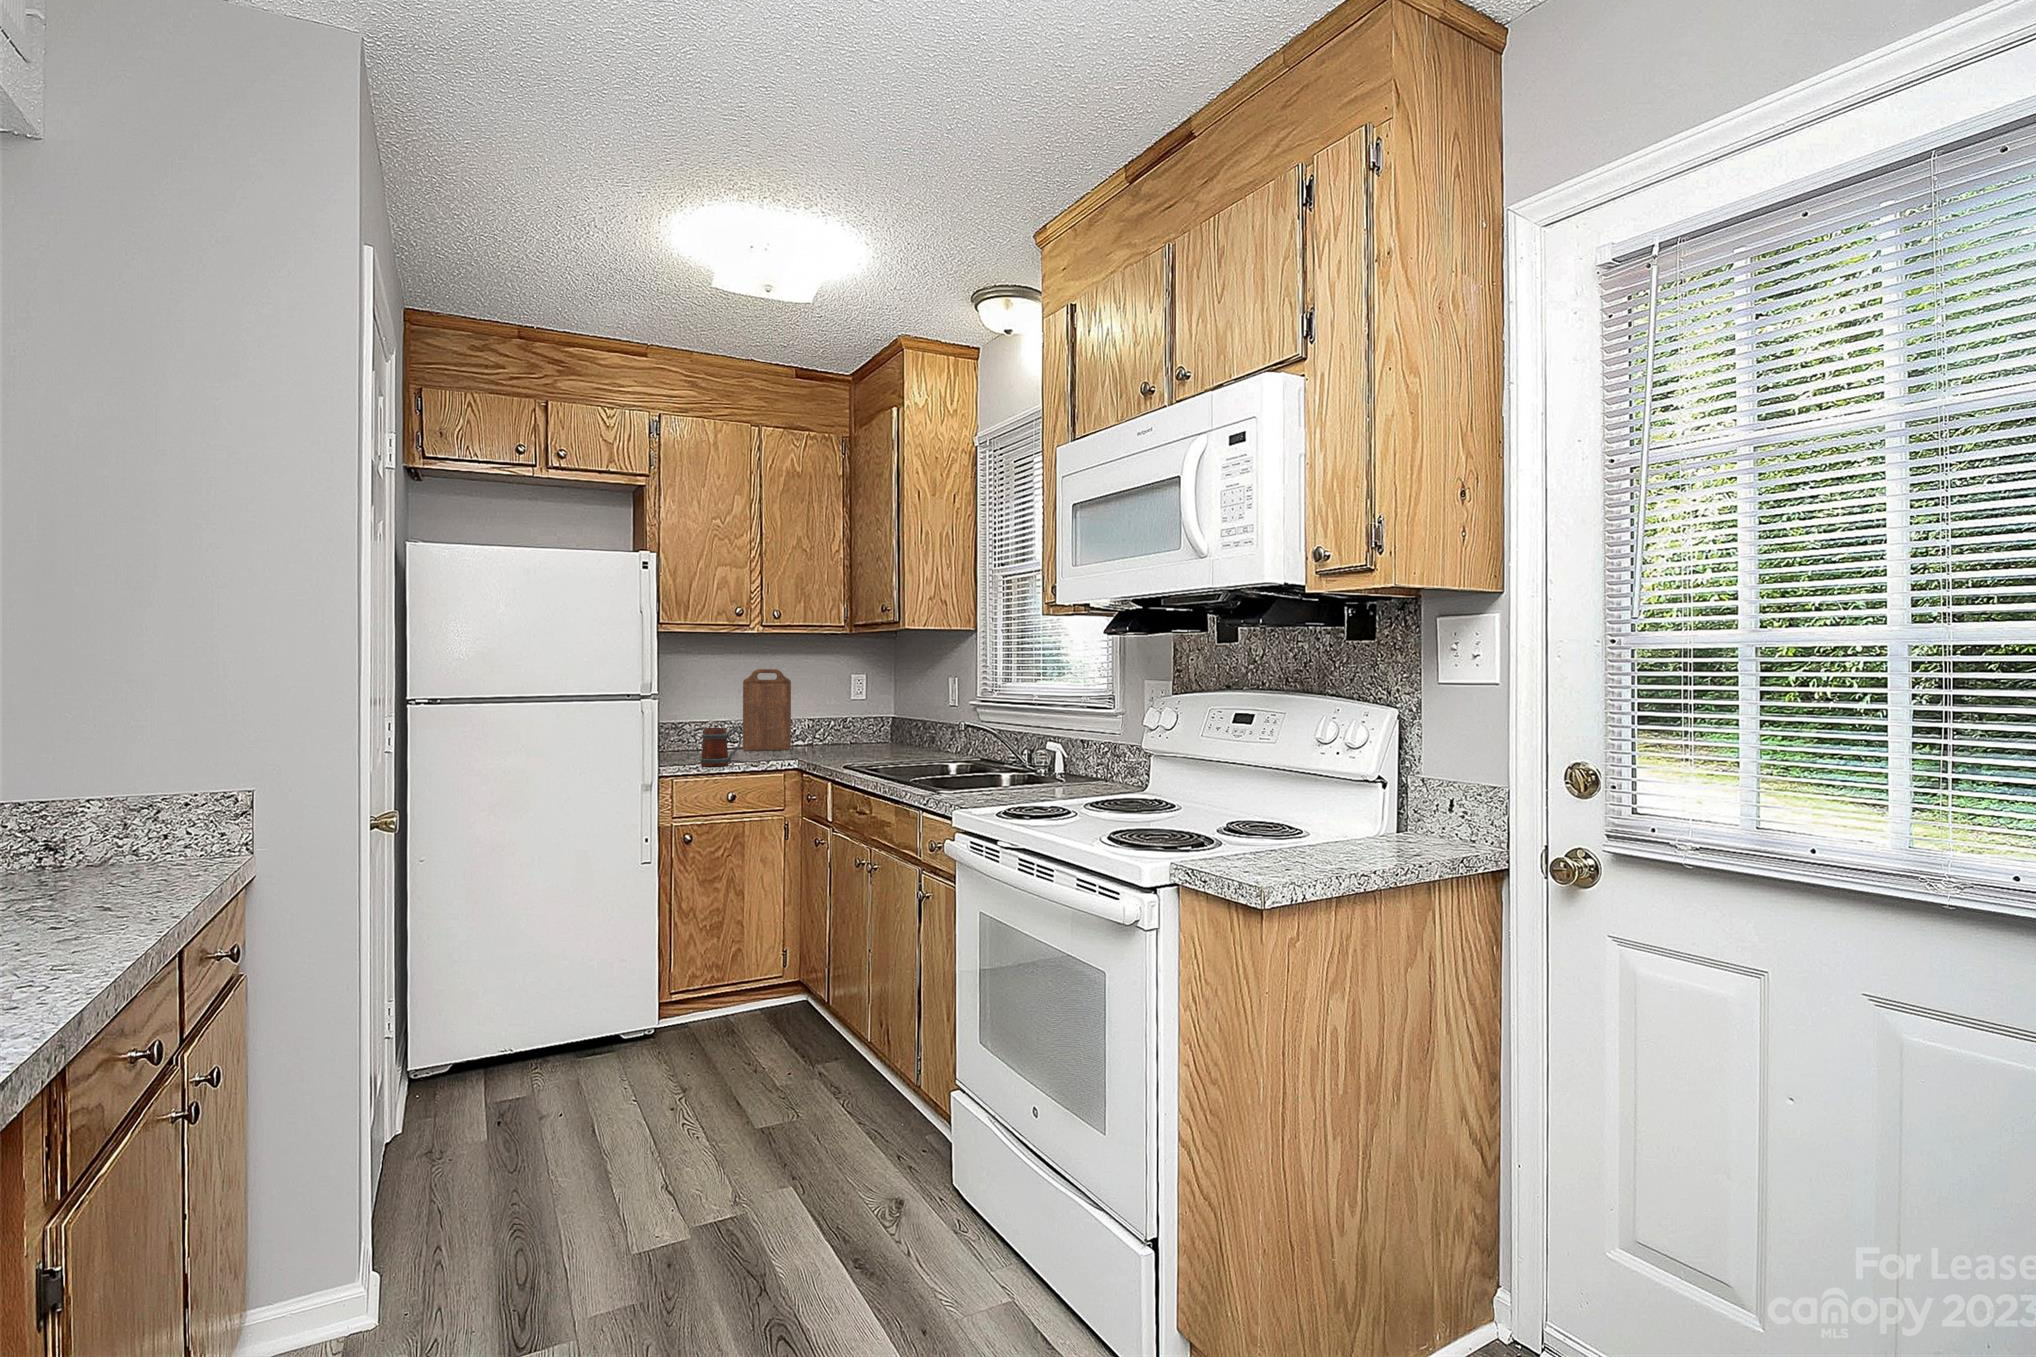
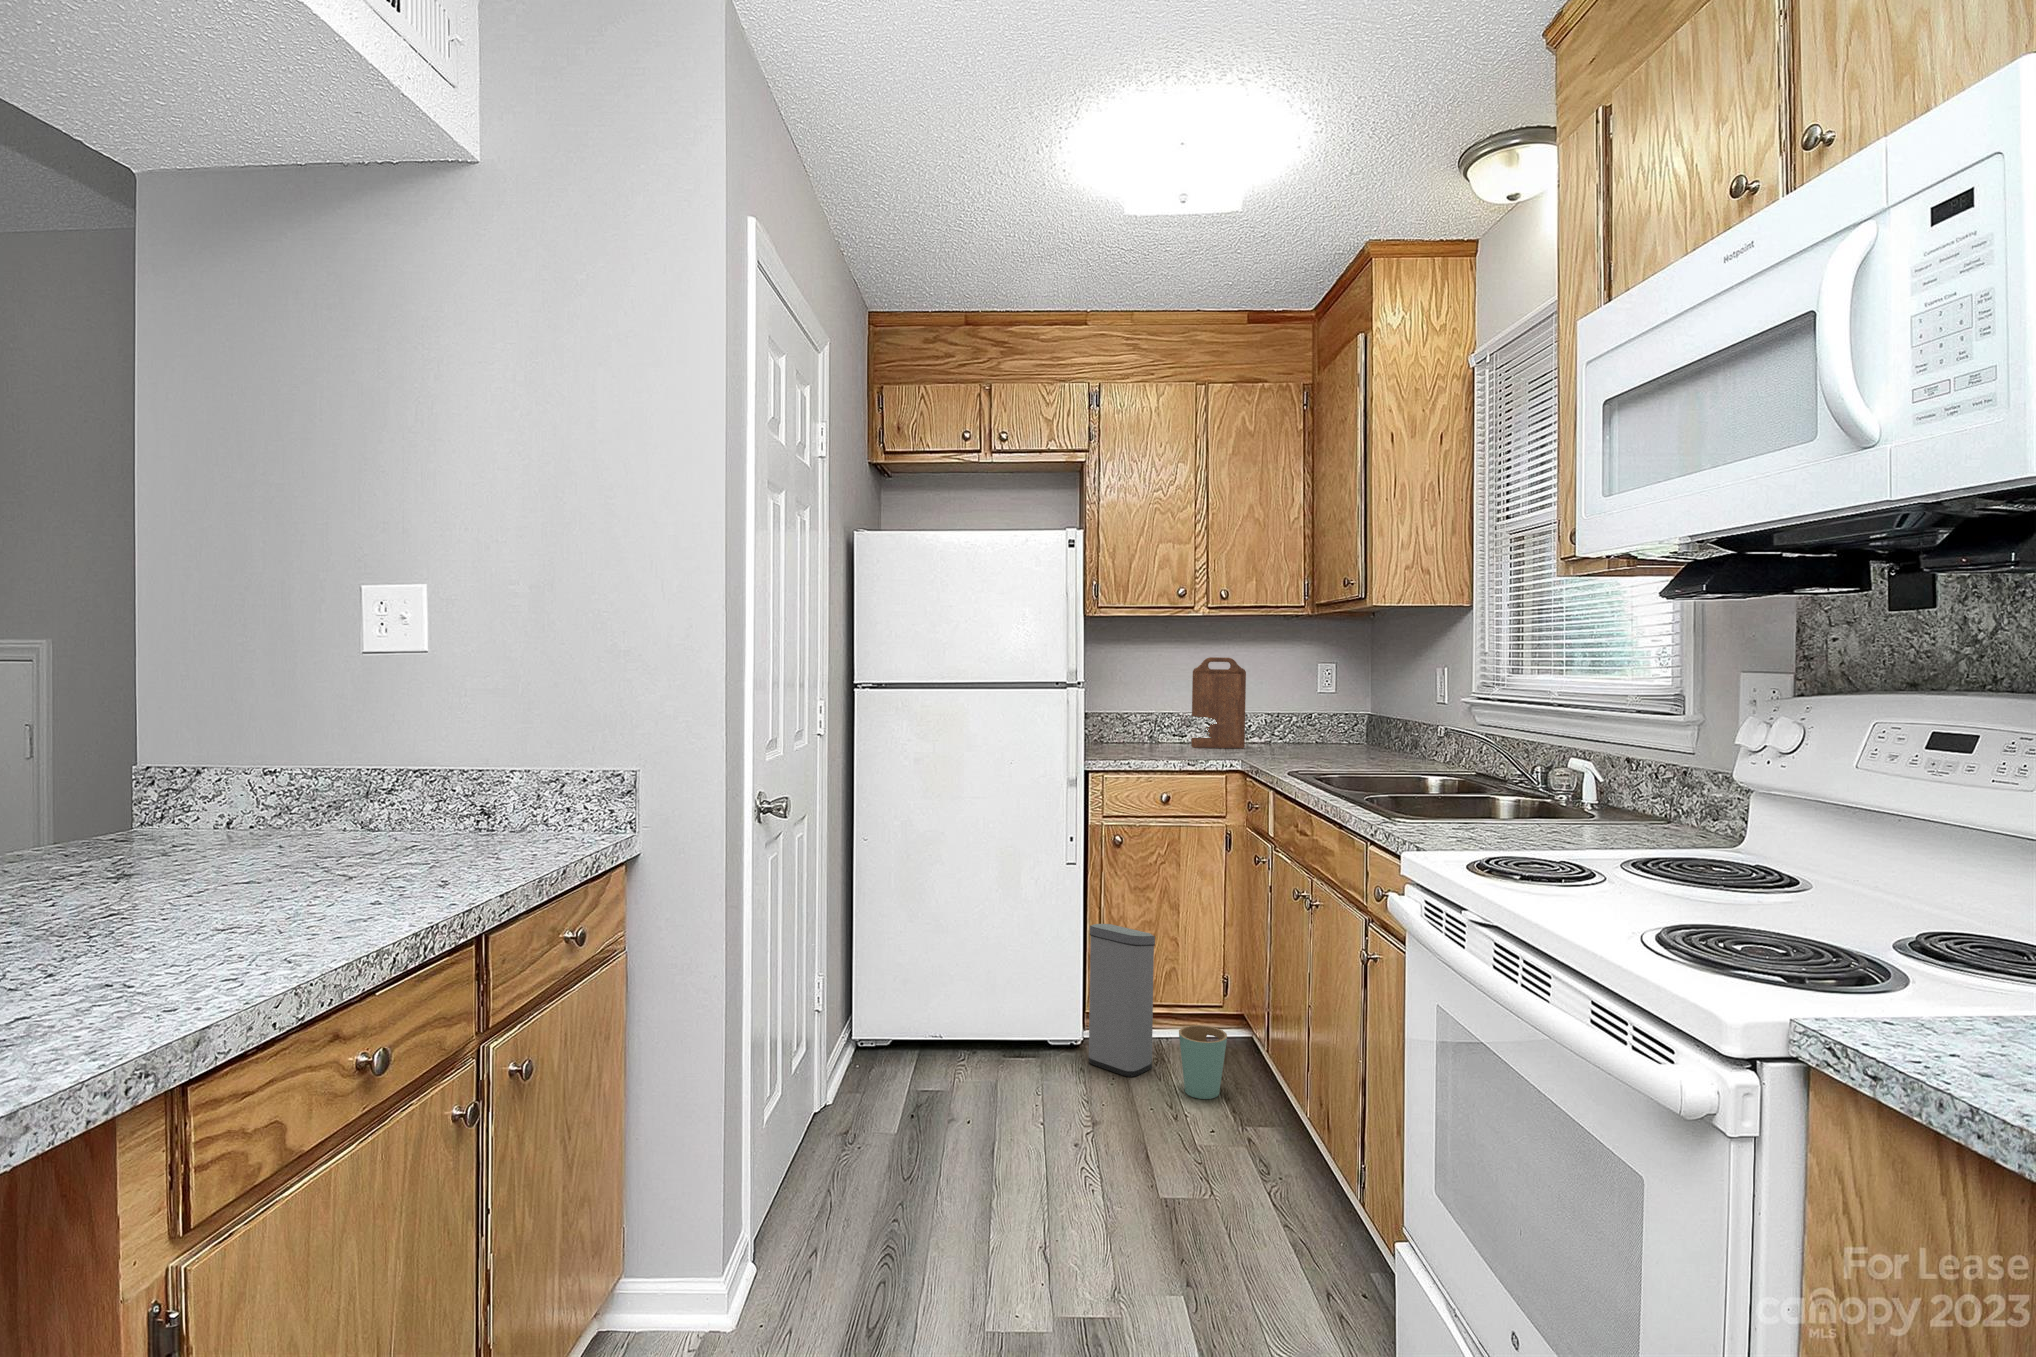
mug: present [701,728,741,767] -> none [1134,721,1179,765]
trash can: none [664,913,794,1051] -> present [1089,924,1227,1099]

